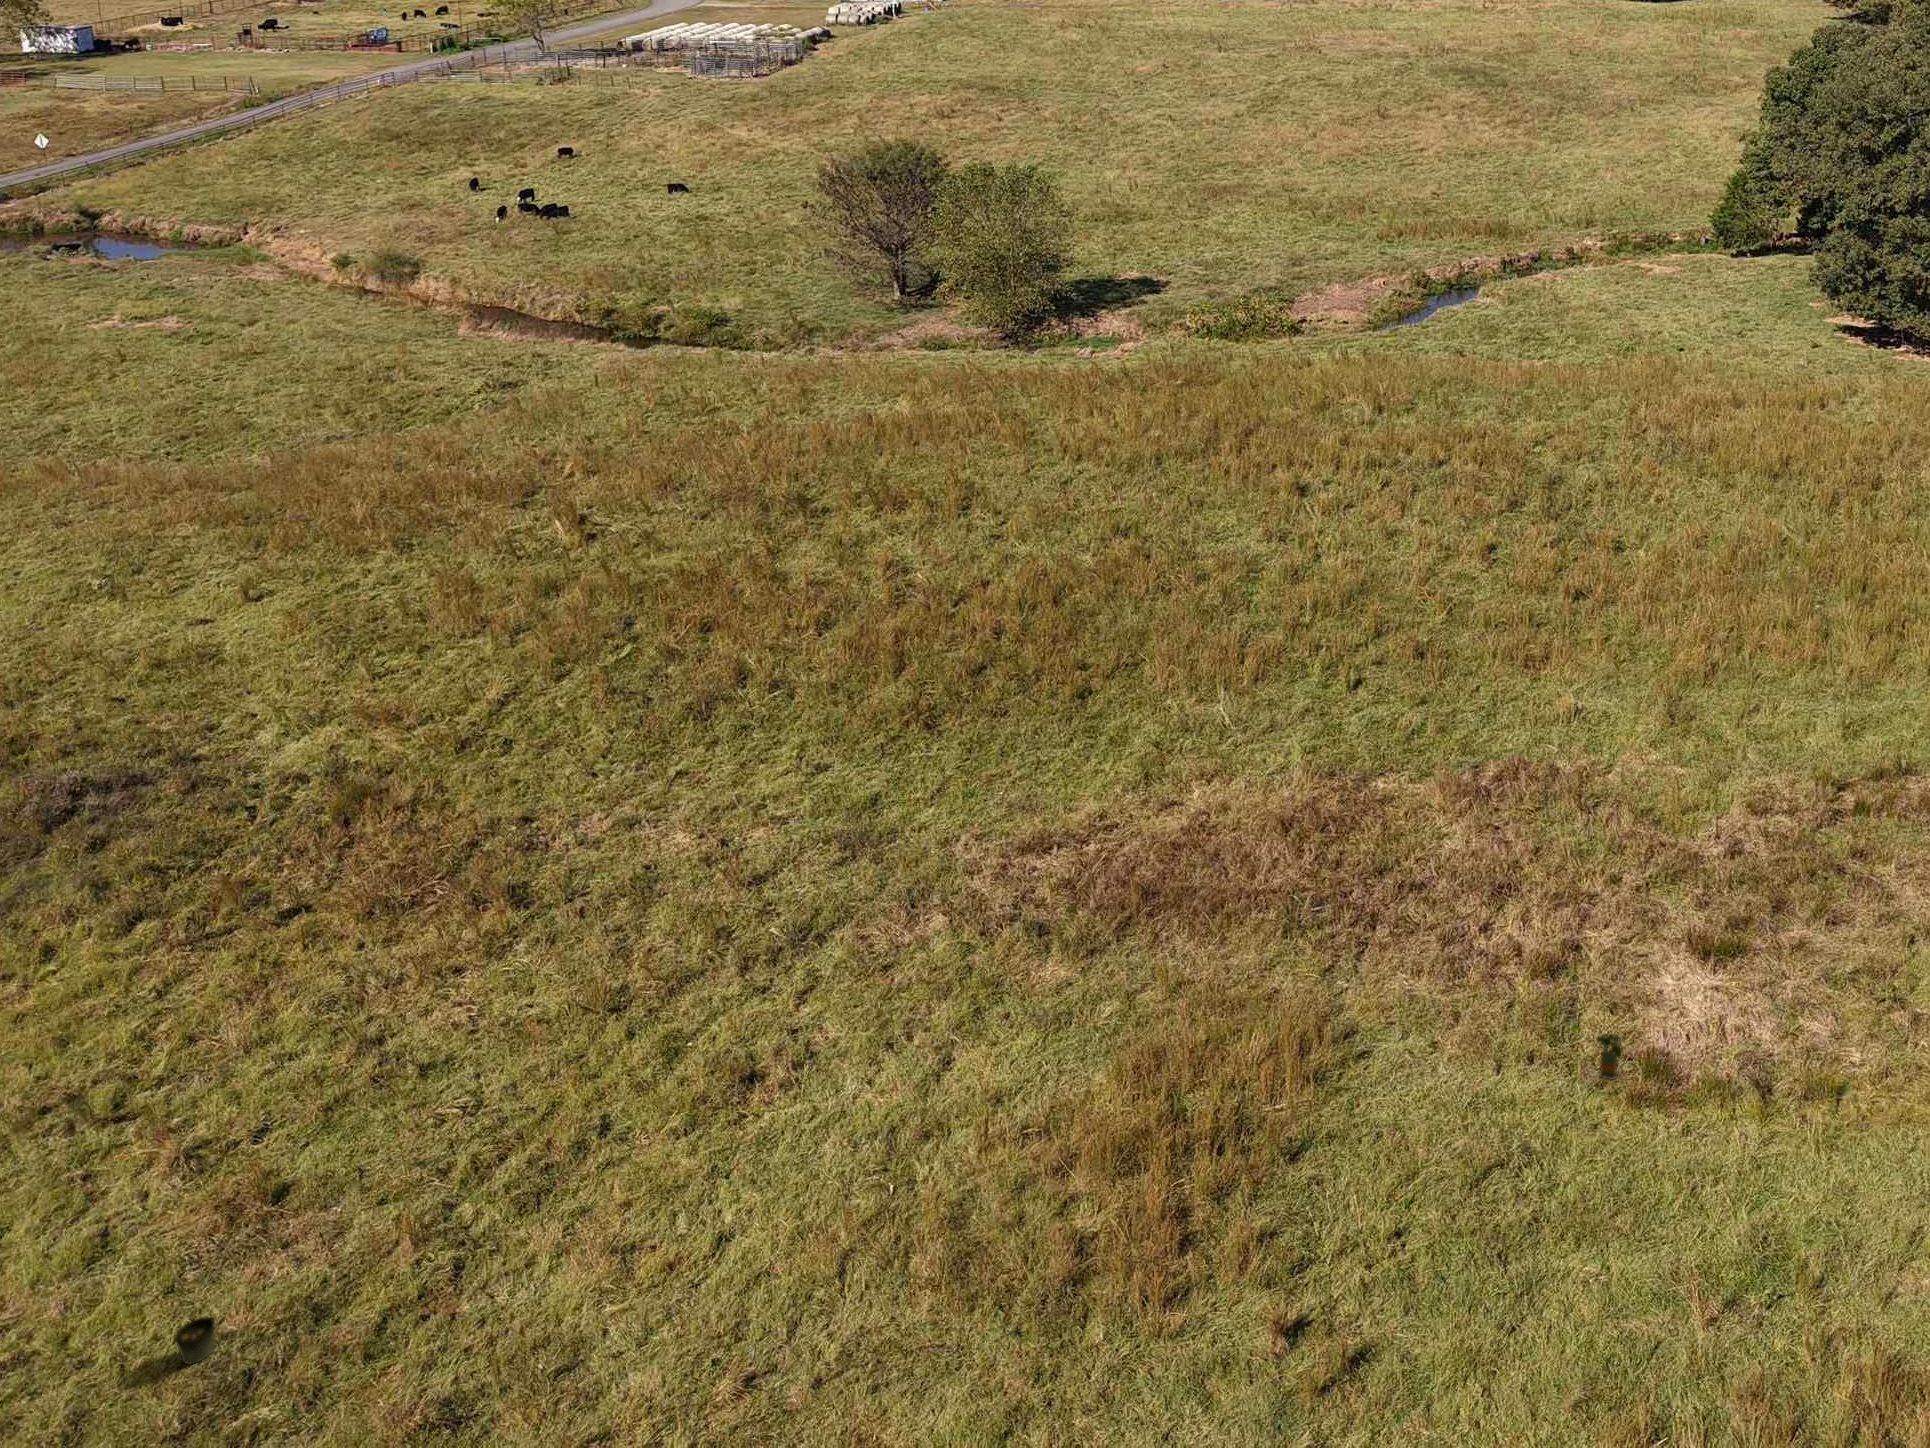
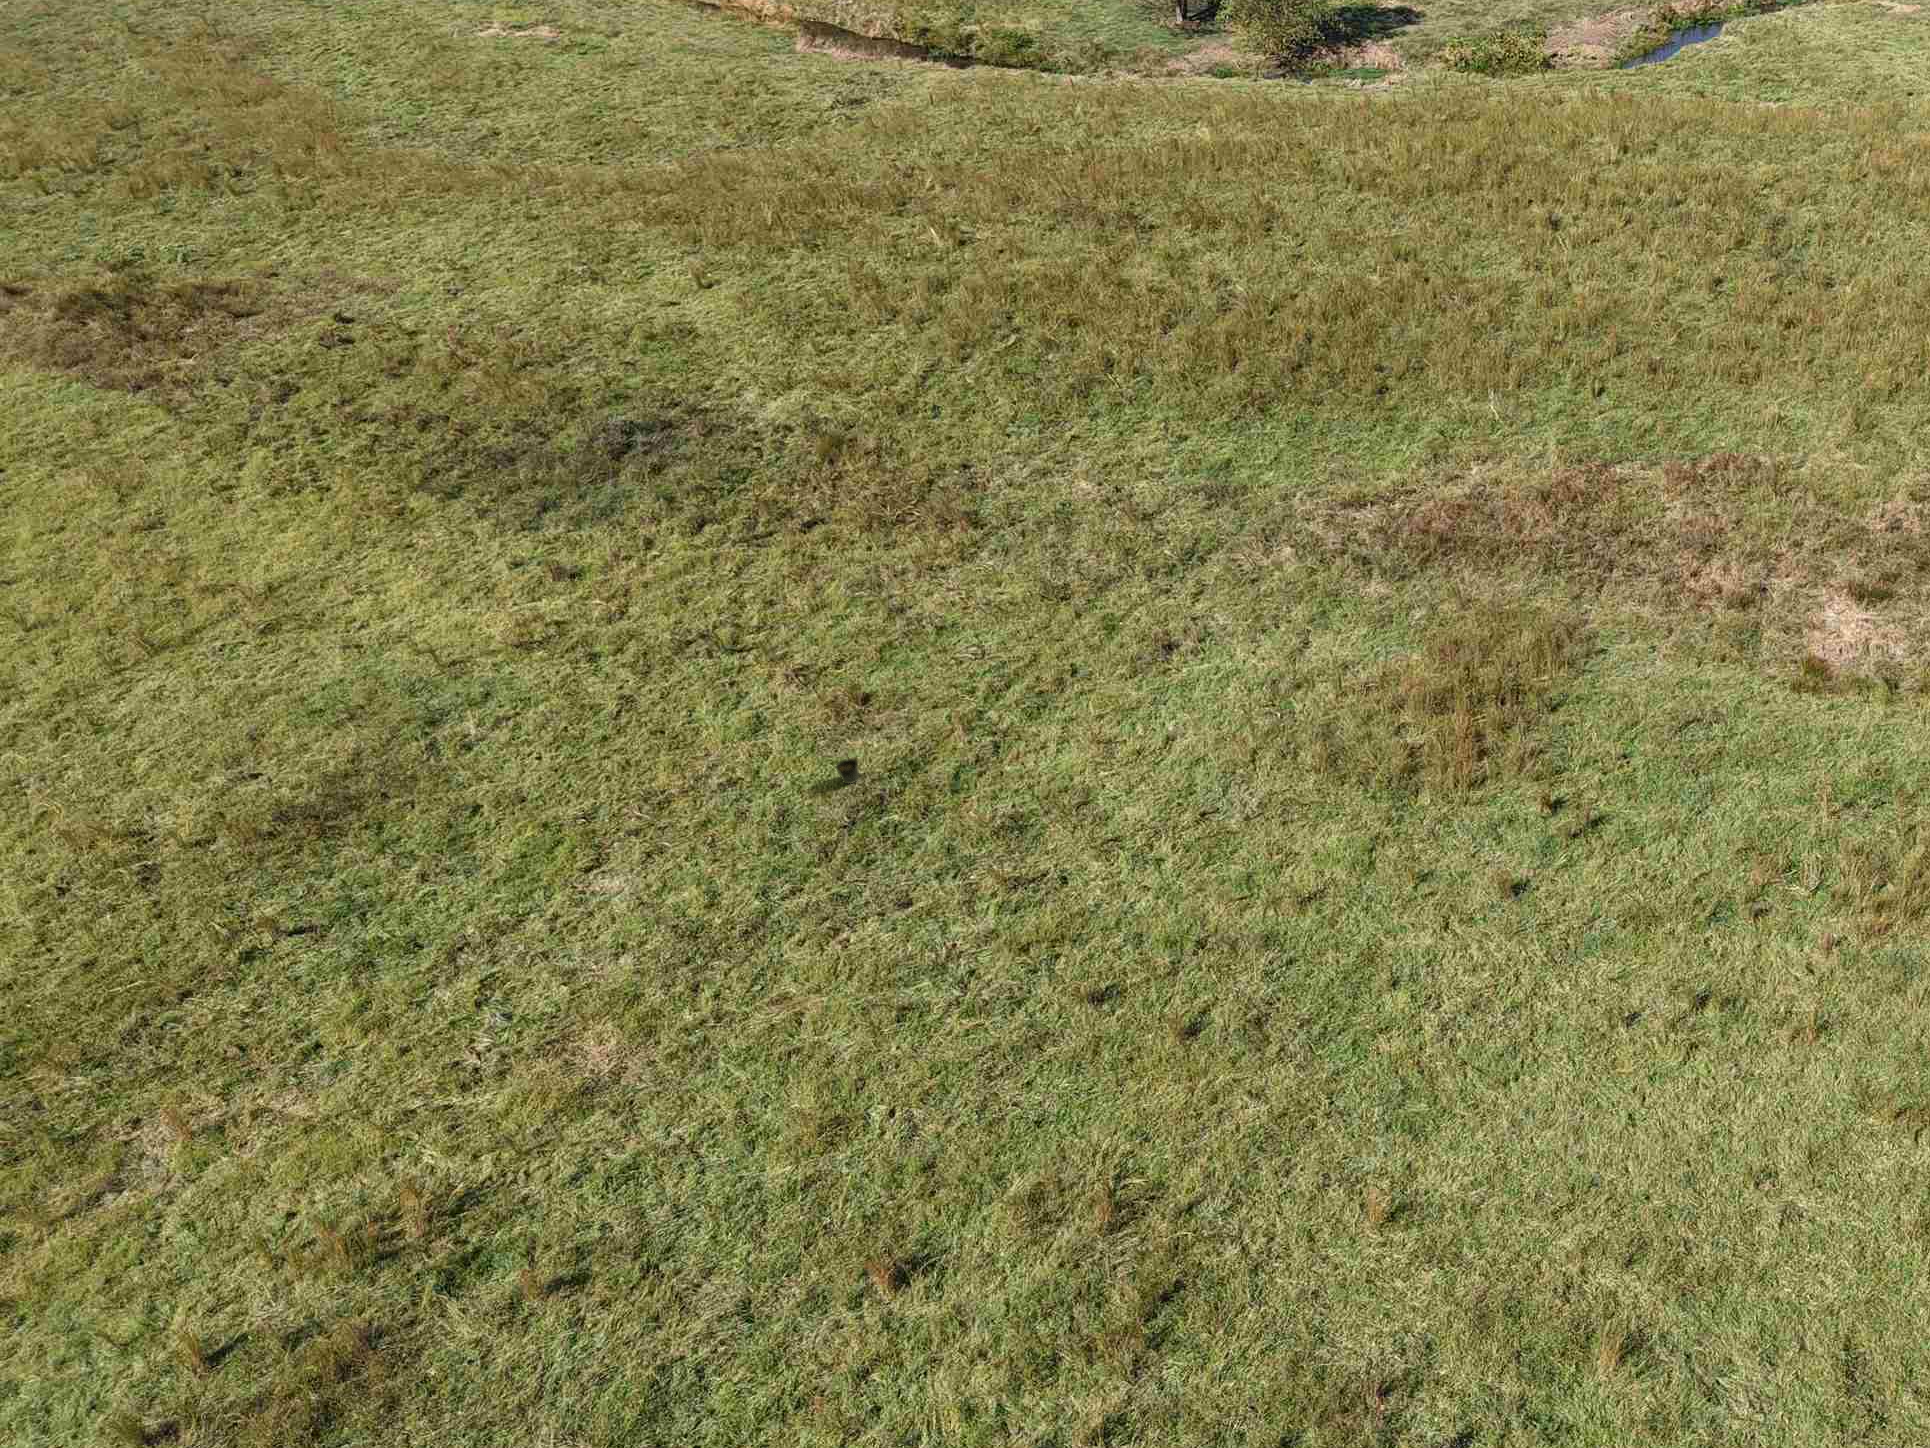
potted tree: present [1596,1034,1623,1080] -> none [1774,643,1795,675]

